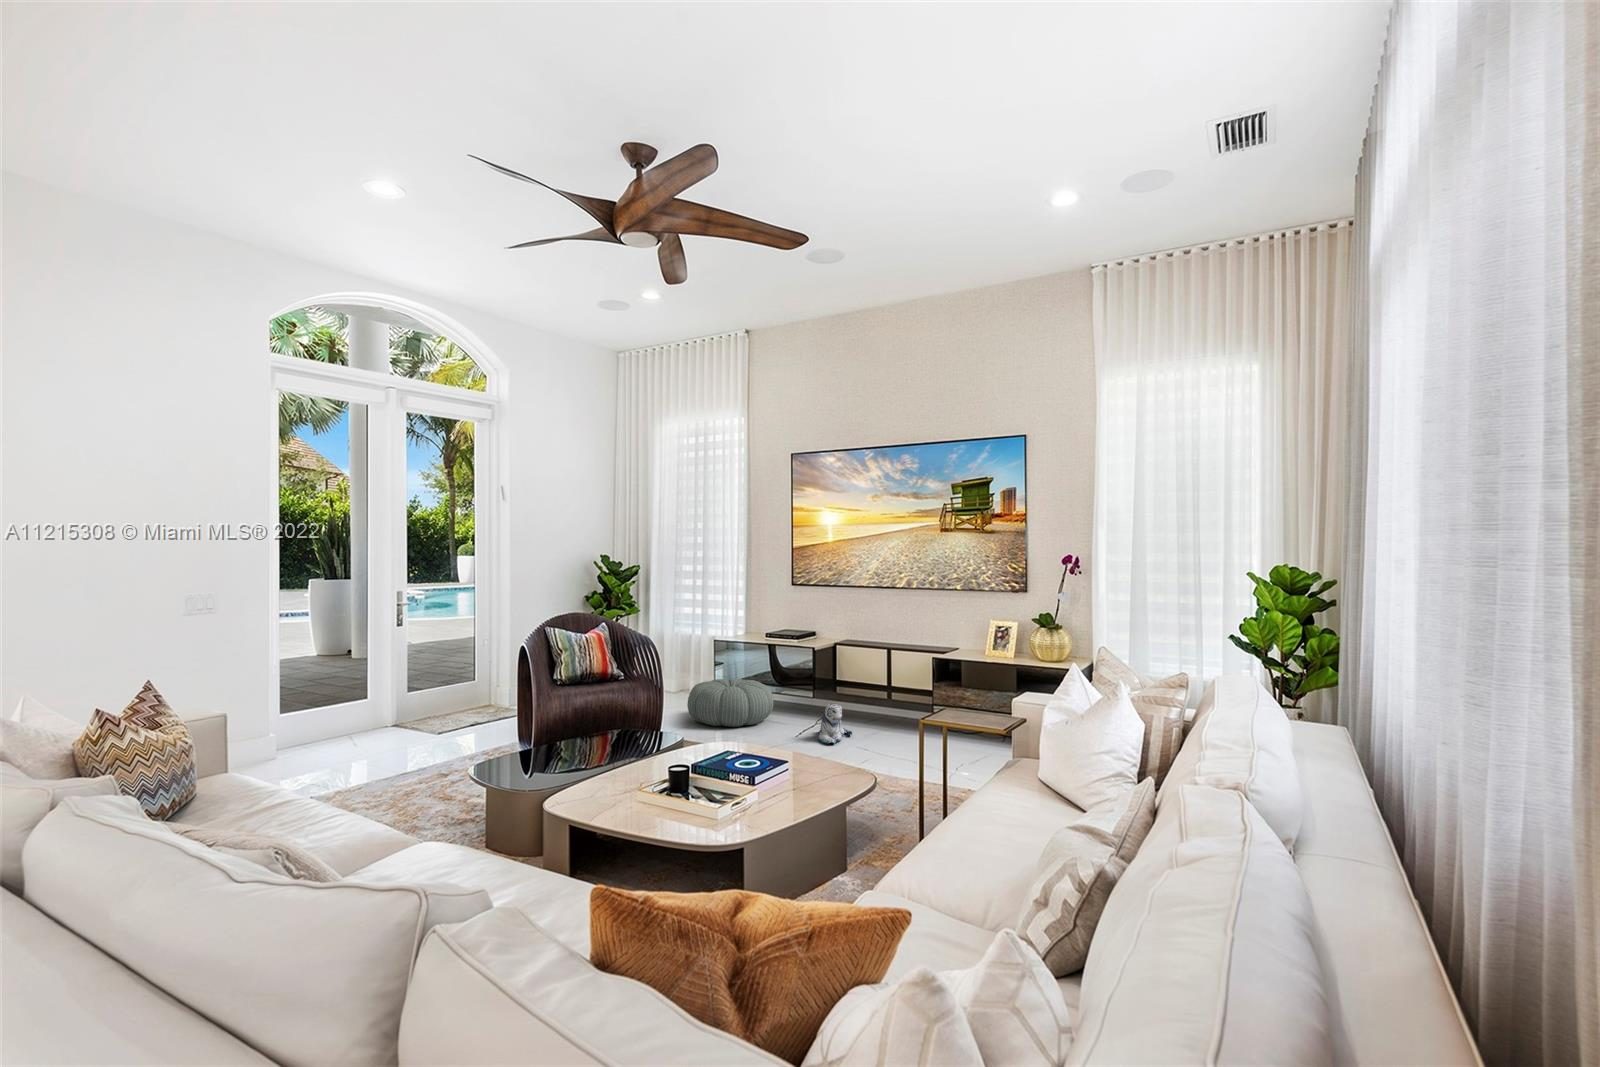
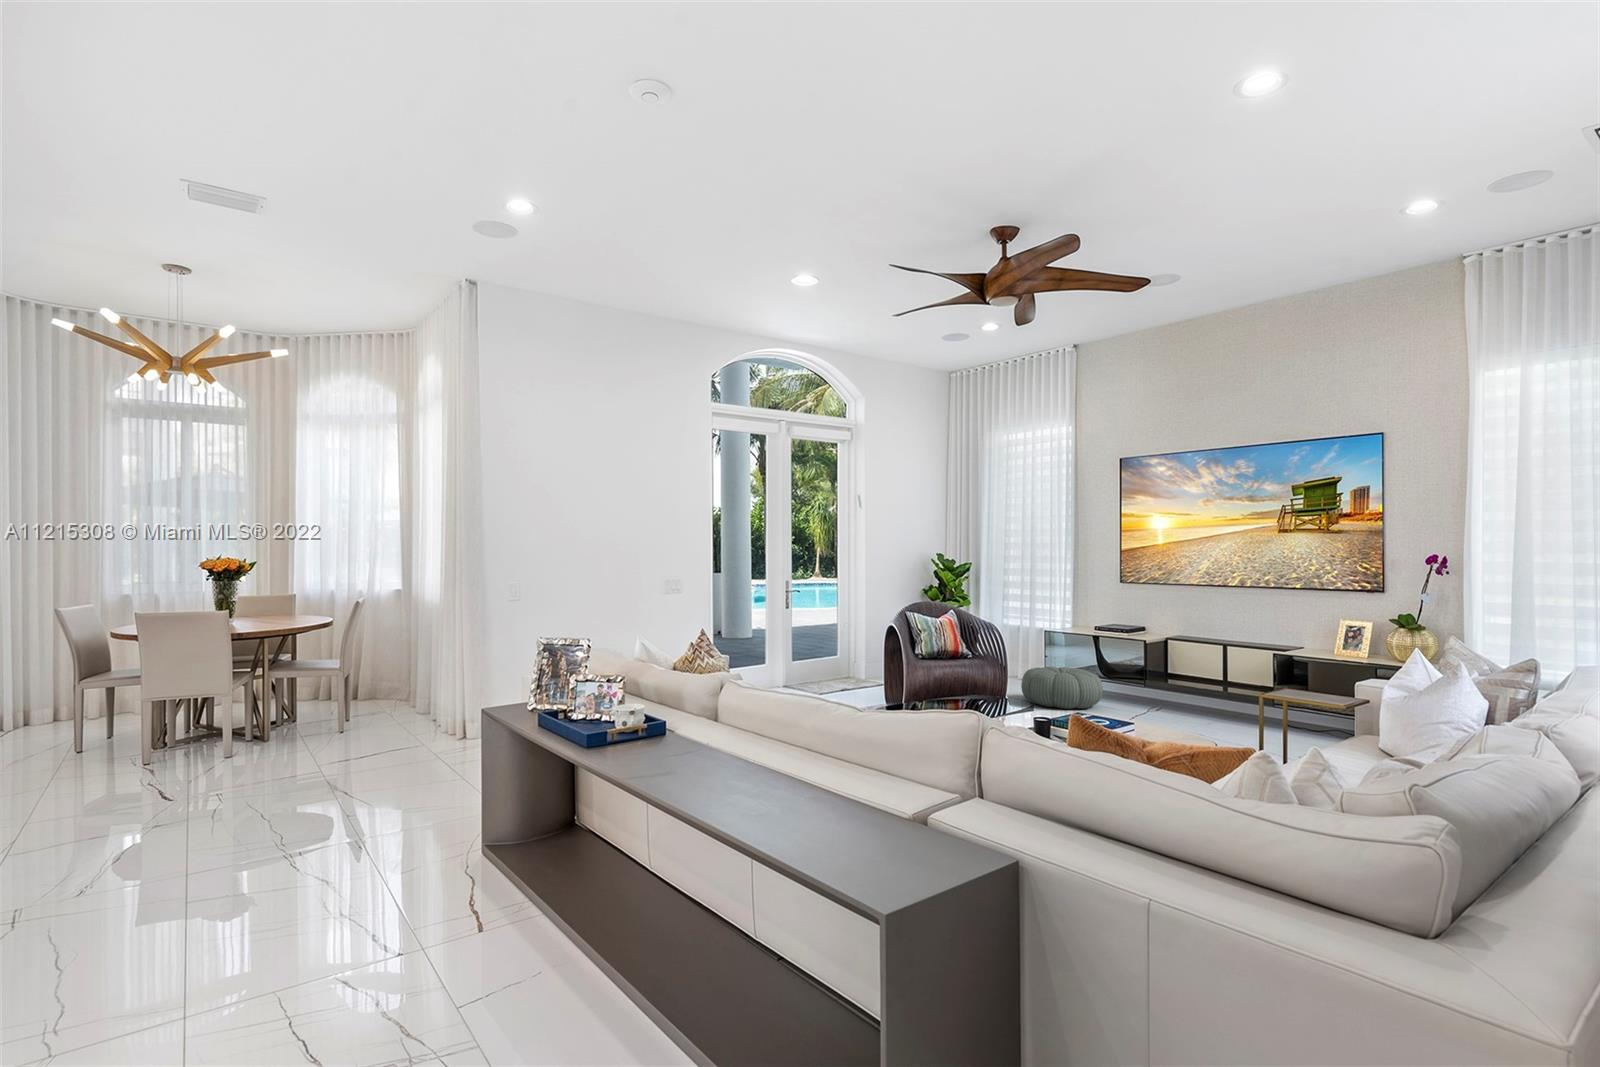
plush toy: present [818,703,852,744] -> none [1149,692,1185,730]

